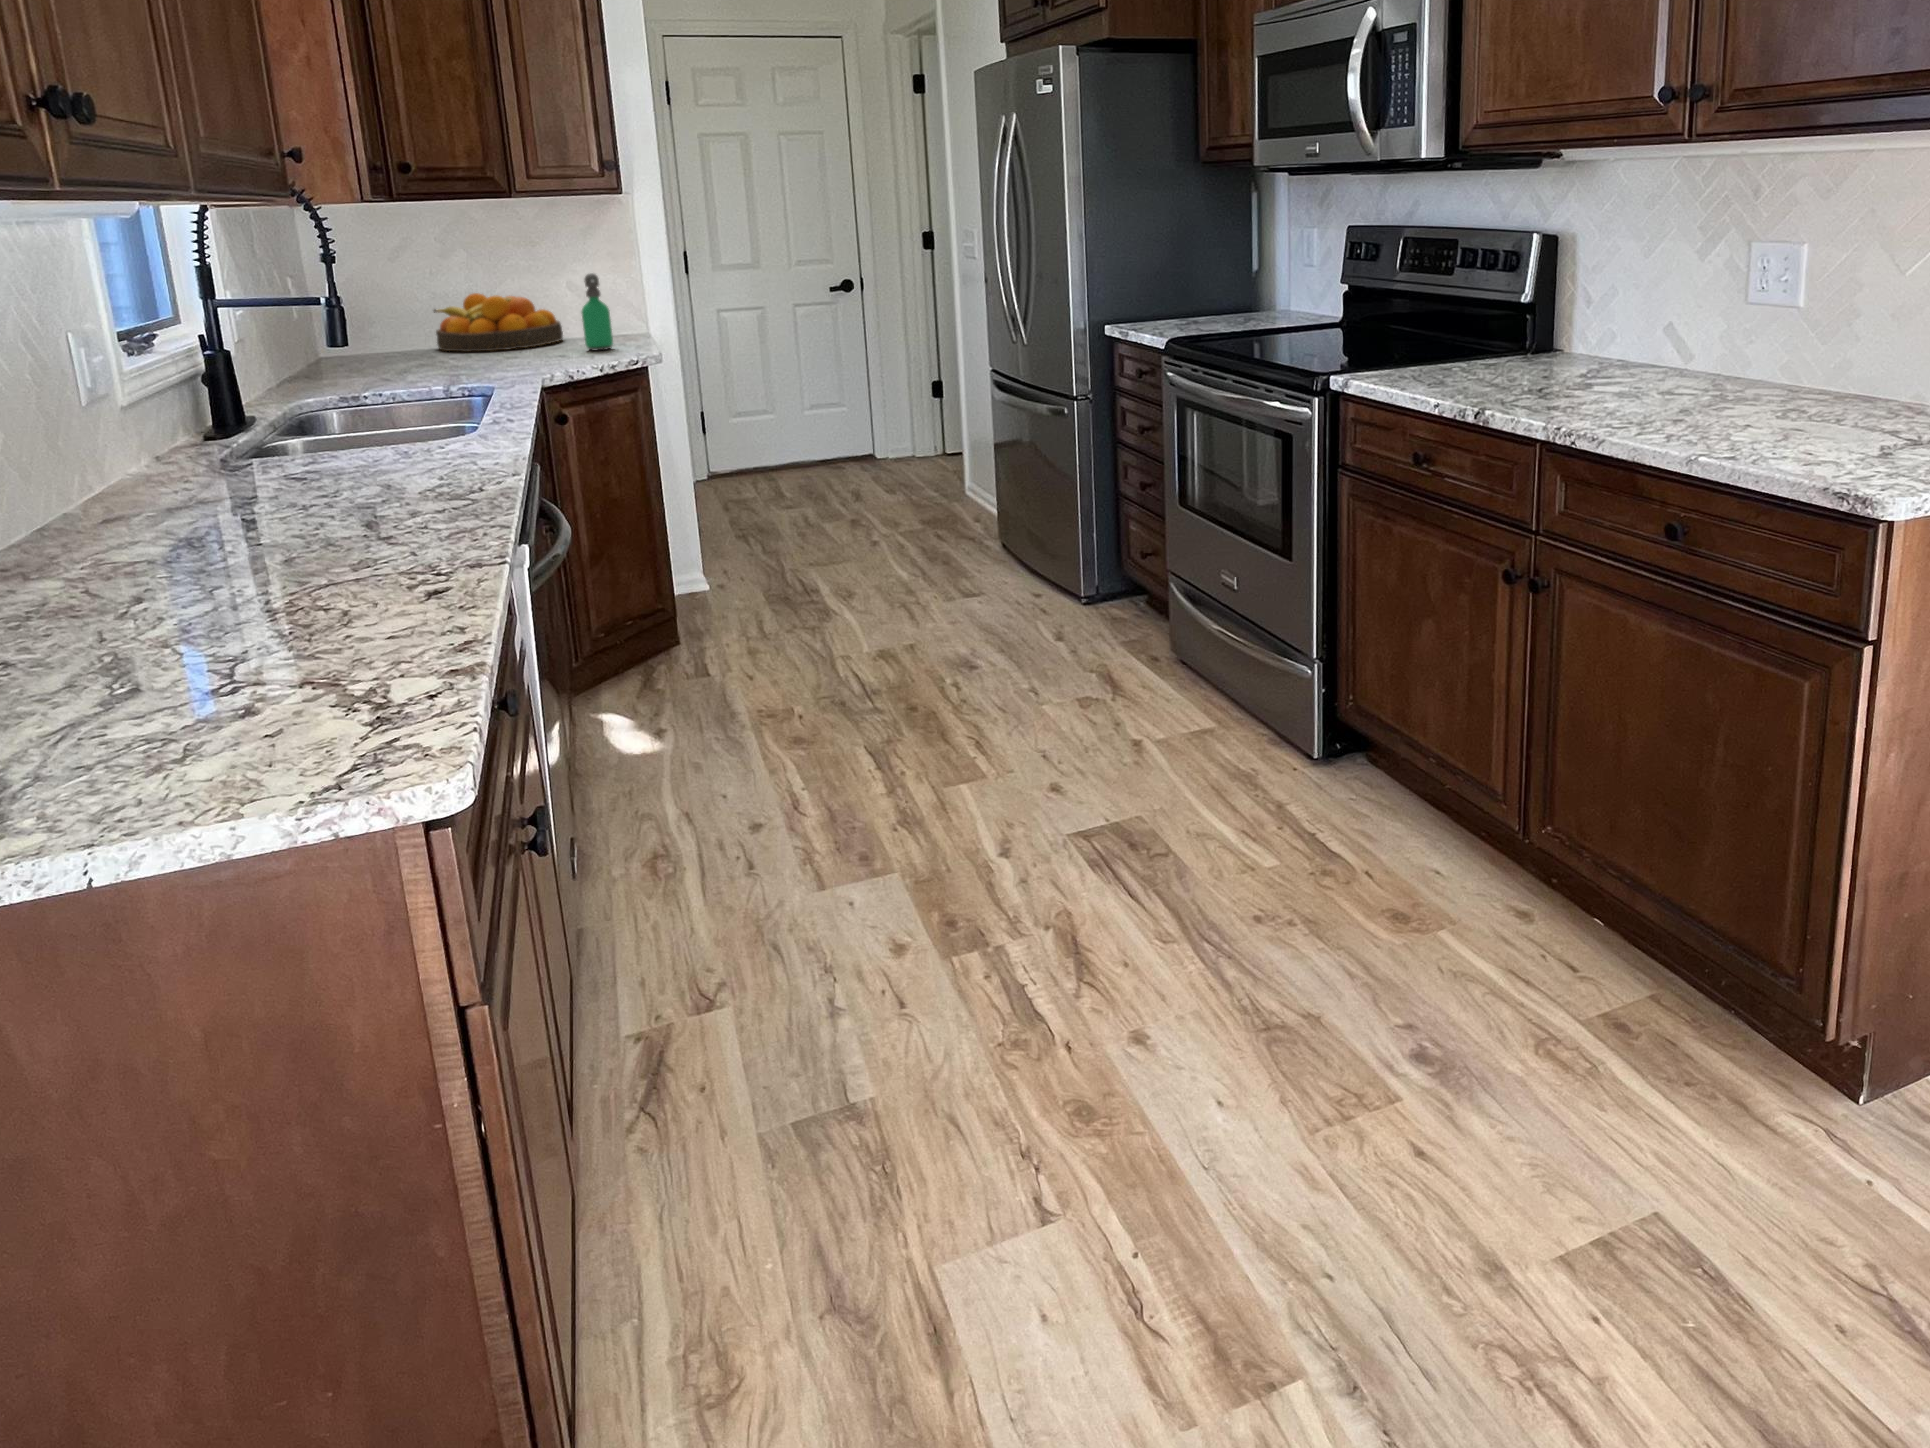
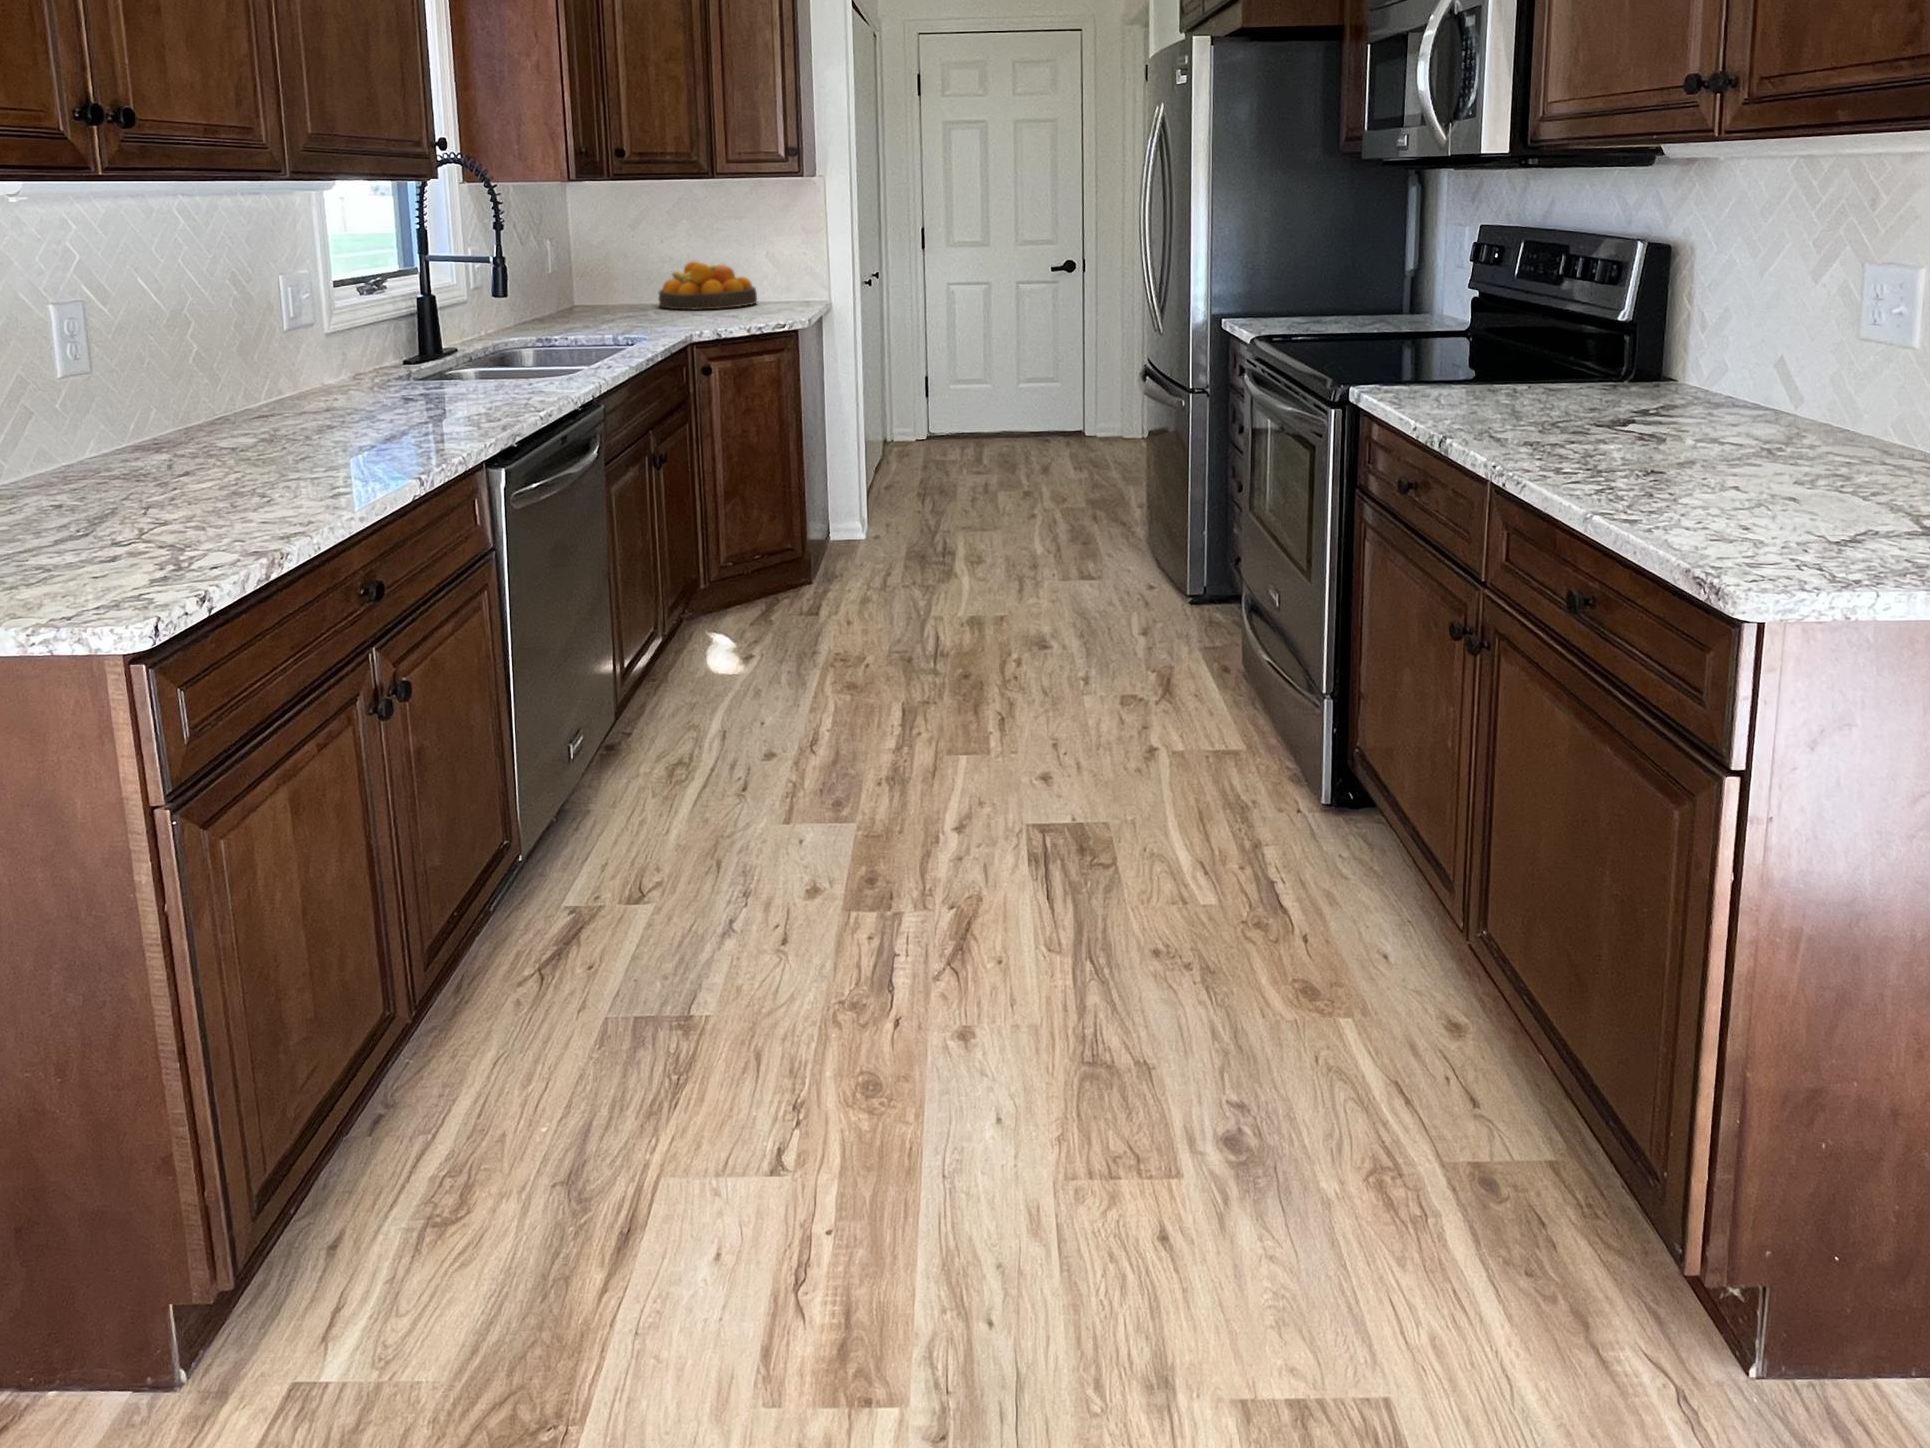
soap dispenser: present [582,273,613,351] -> none [756,248,780,314]

